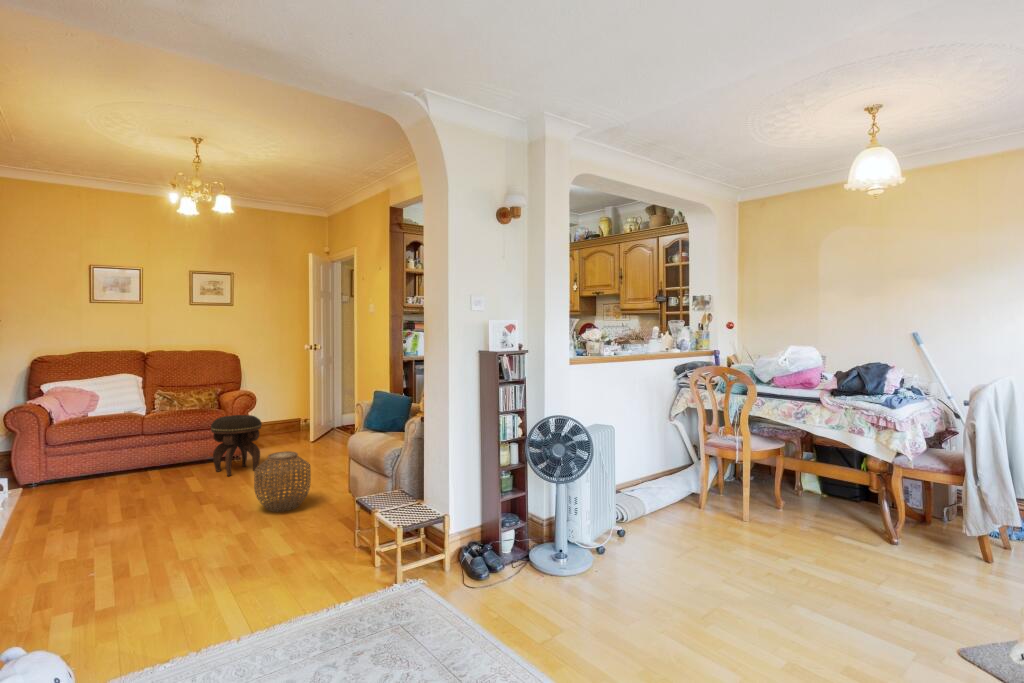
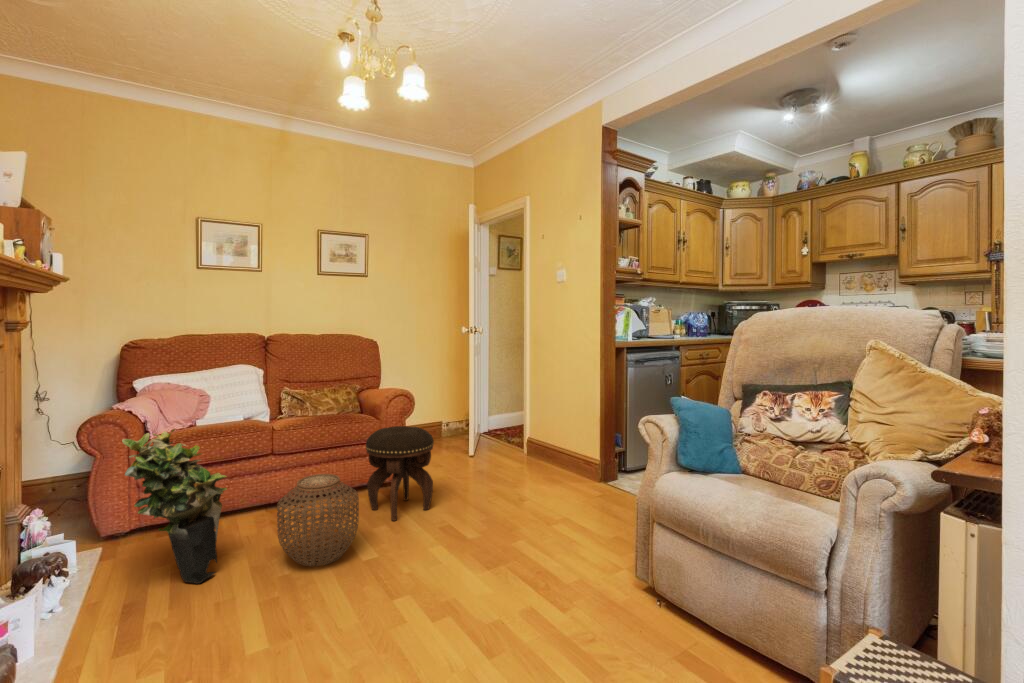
potted plant: none [38,412,107,505] -> present [122,430,227,584]
woven basket: present [254,451,311,512] -> present [277,474,359,566]

